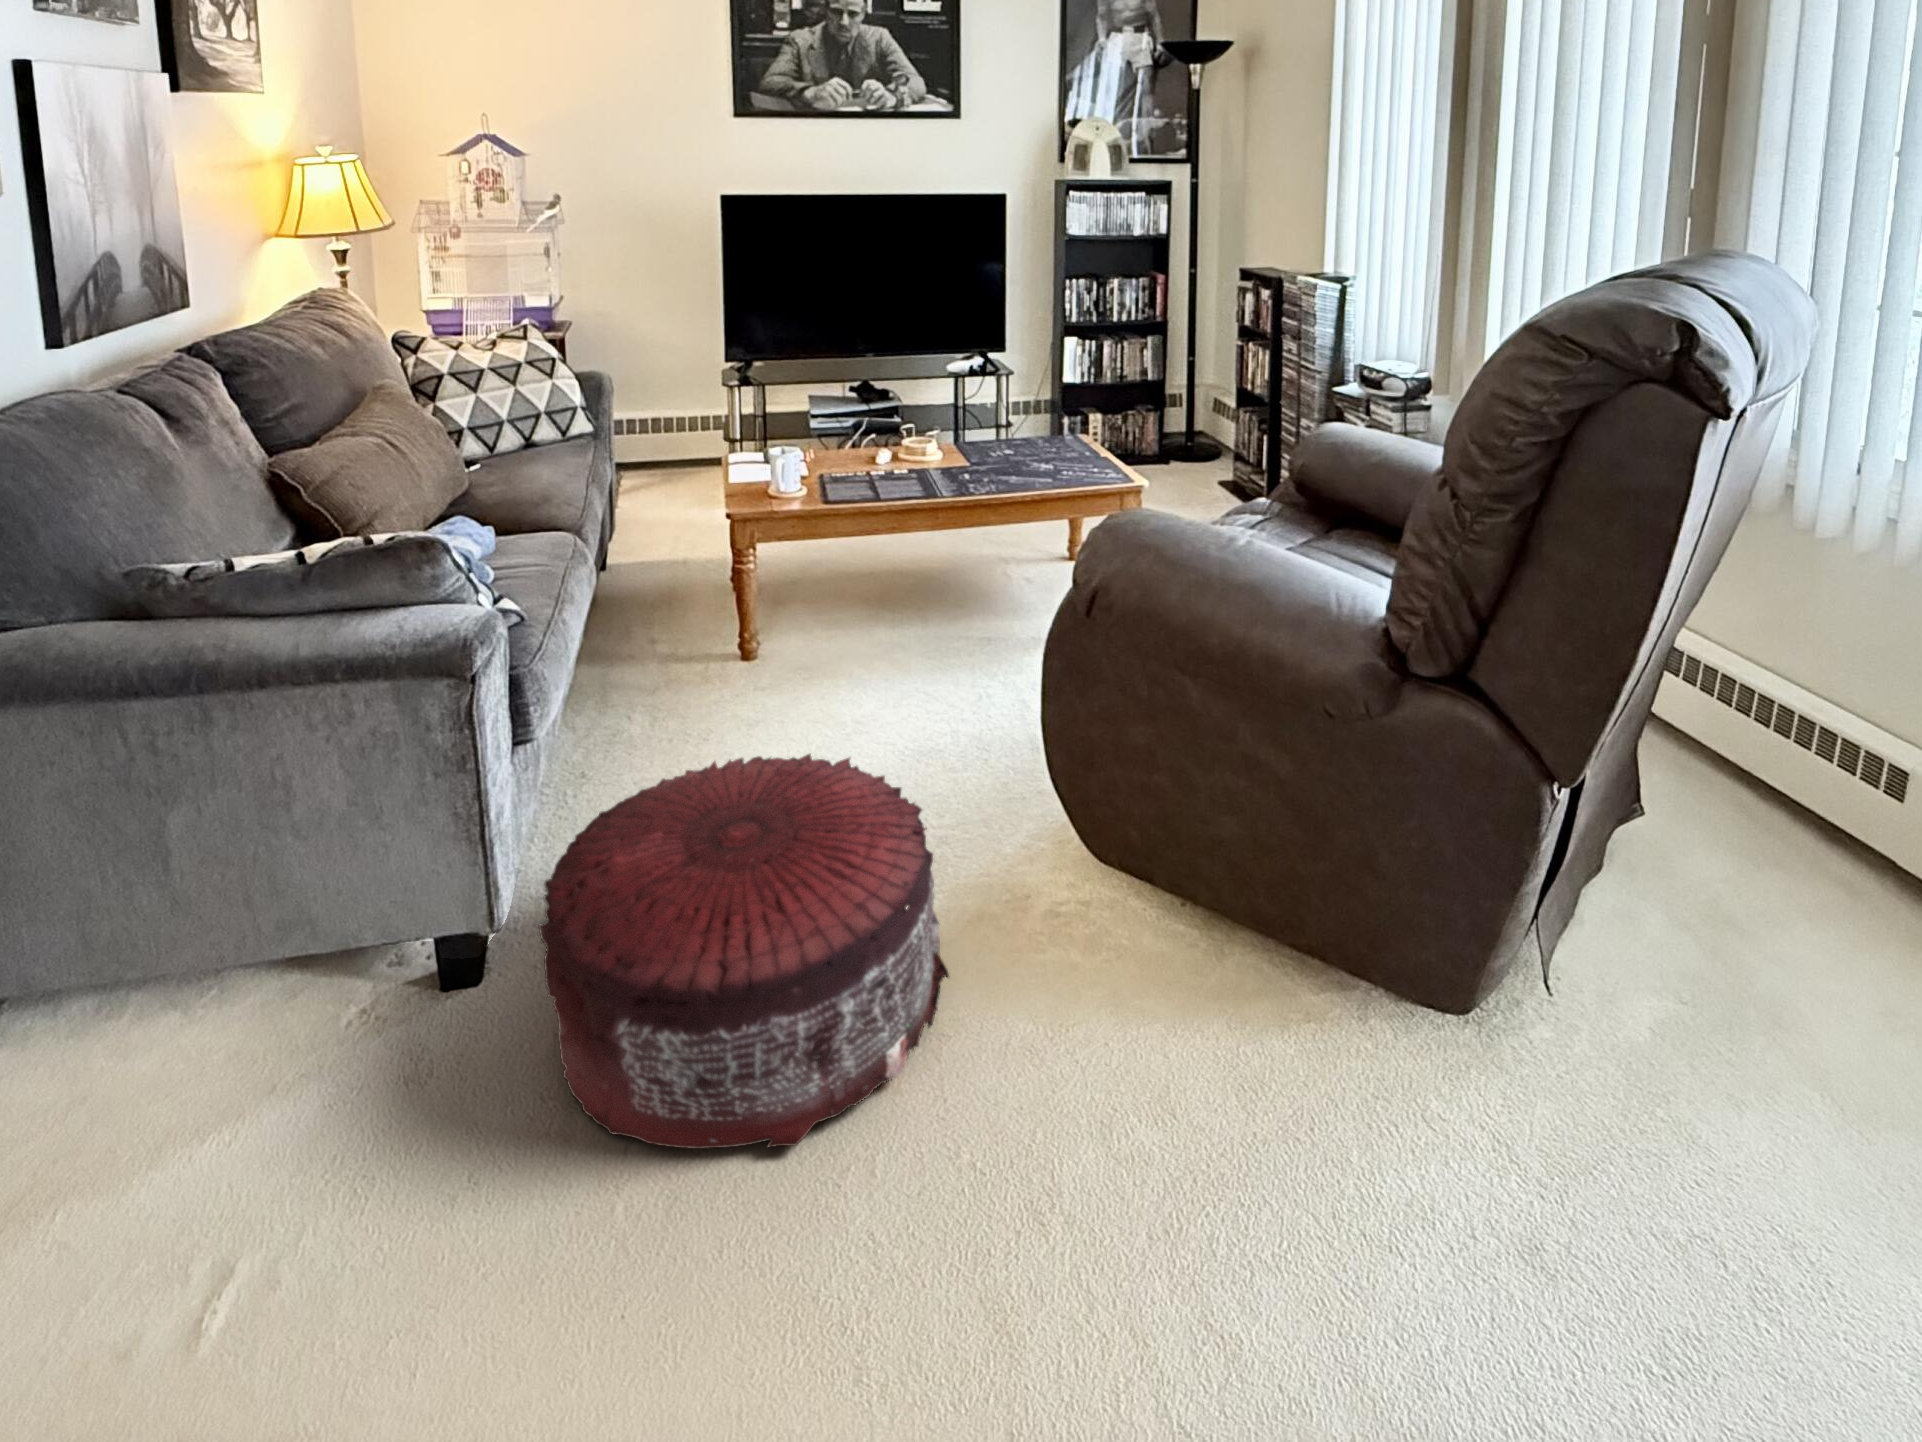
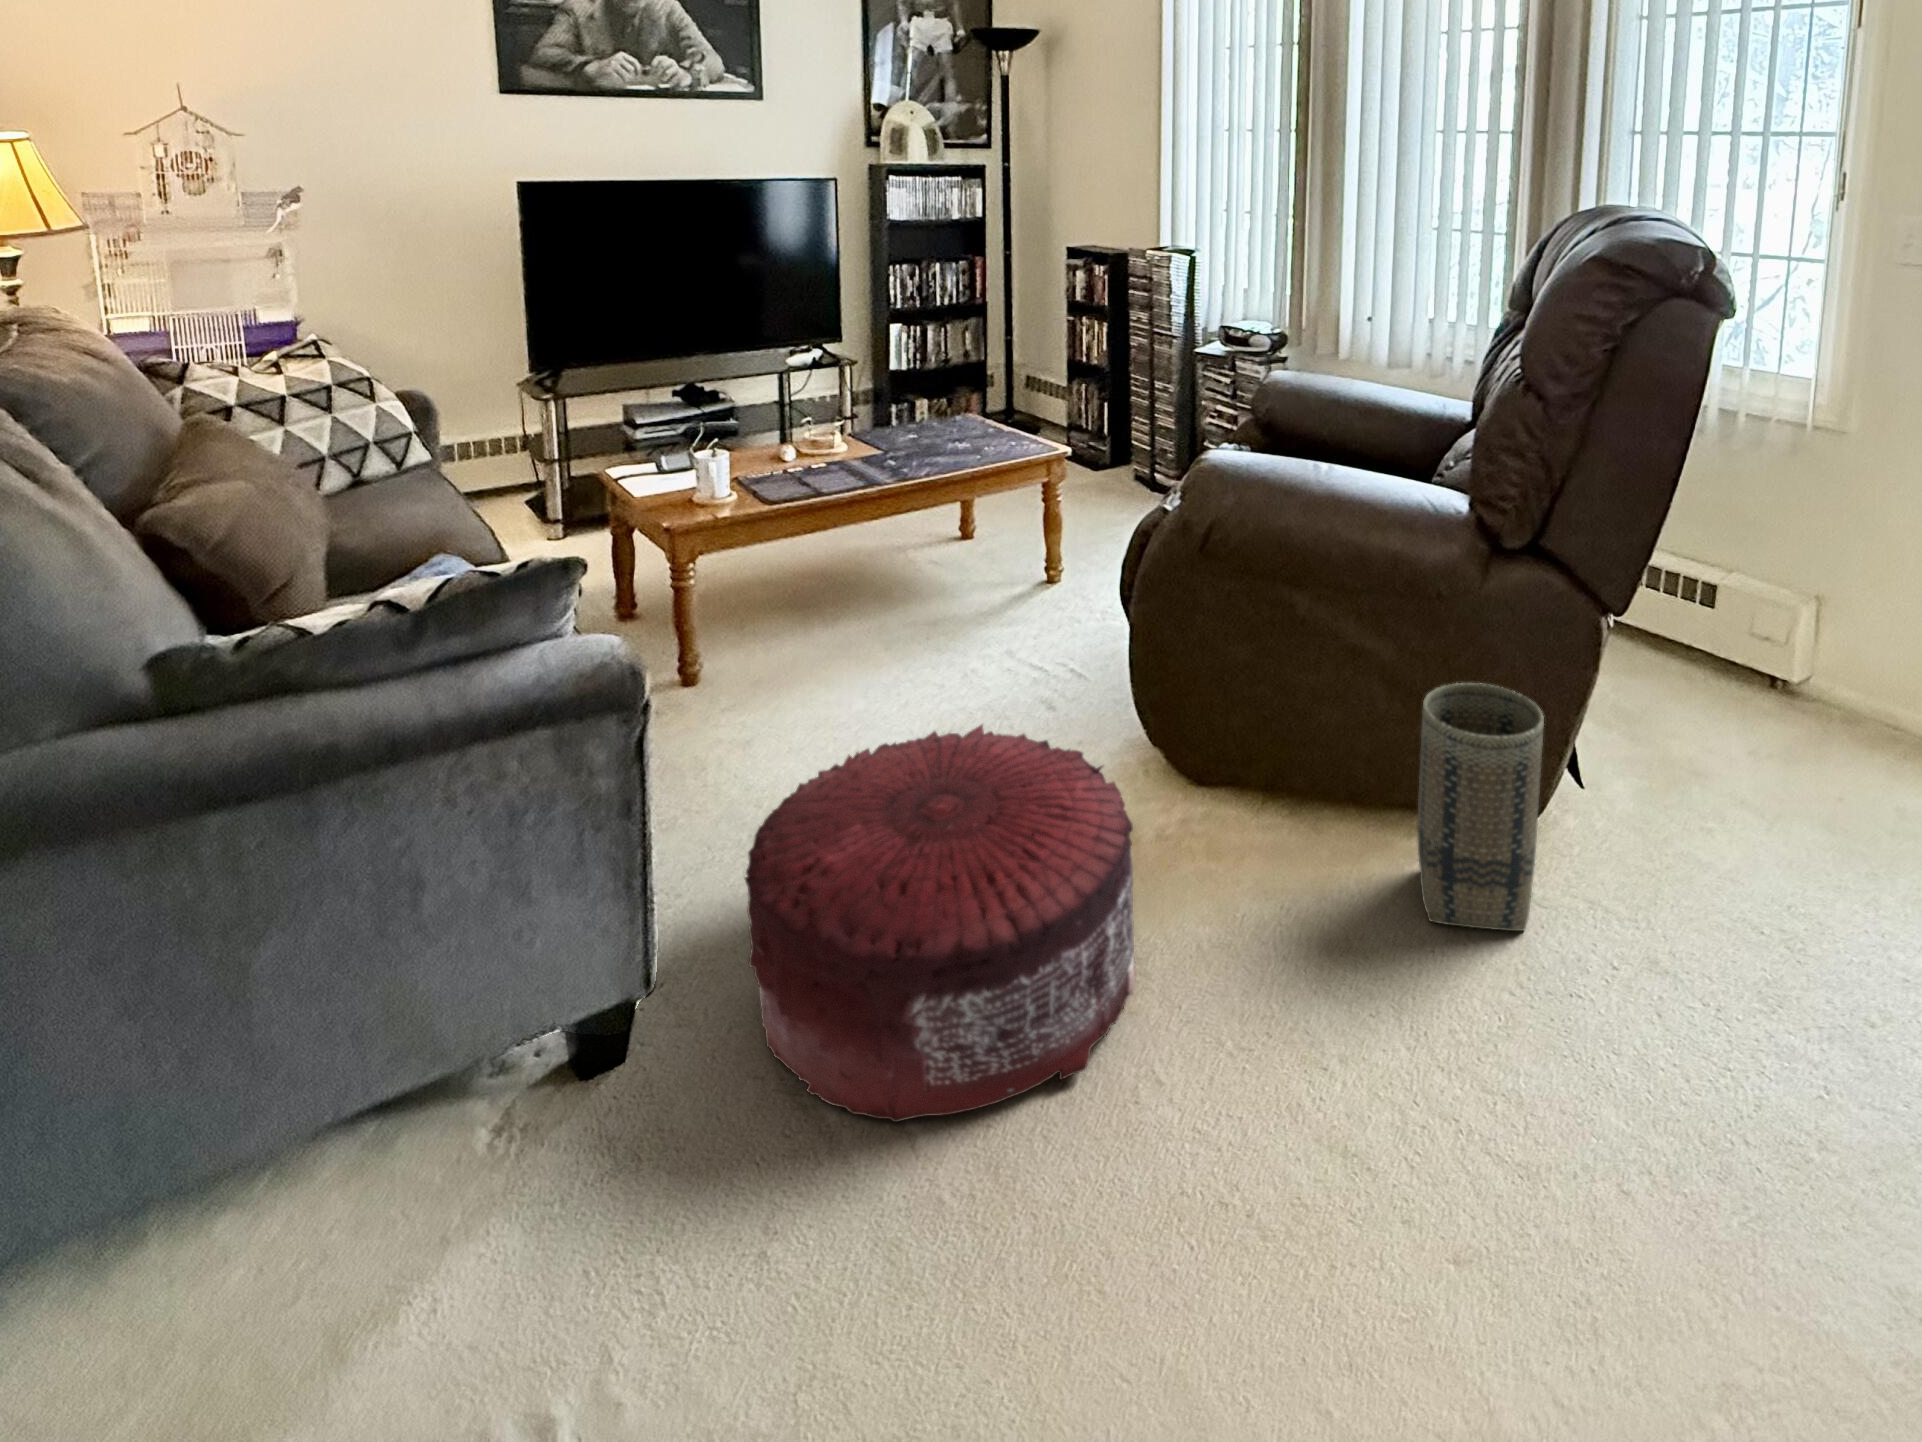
basket: none [1268,827,1428,1154] -> present [1417,683,1544,931]

